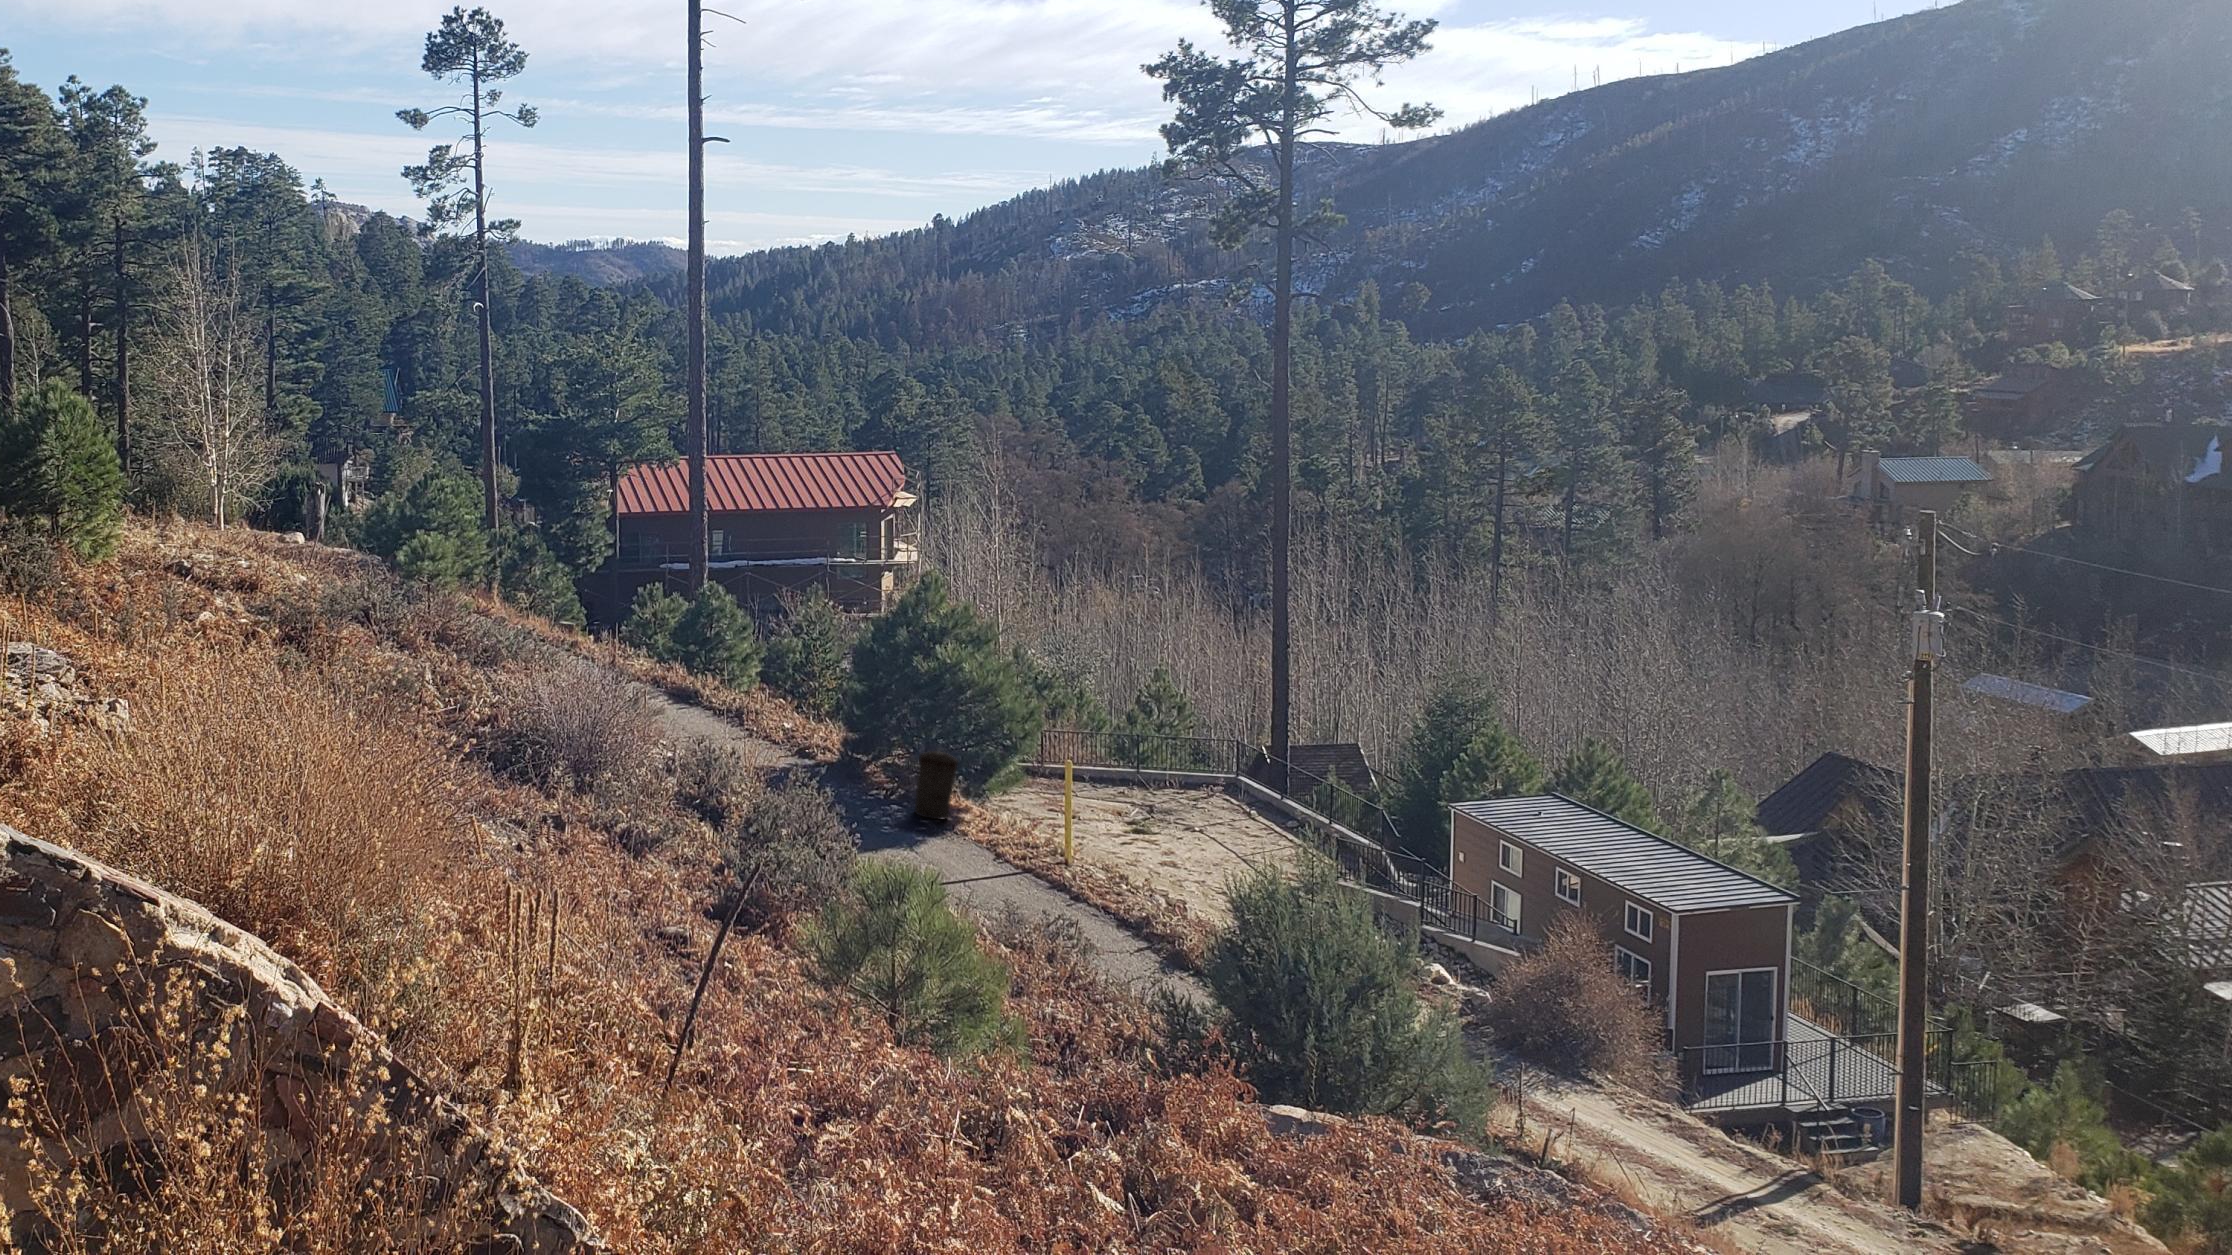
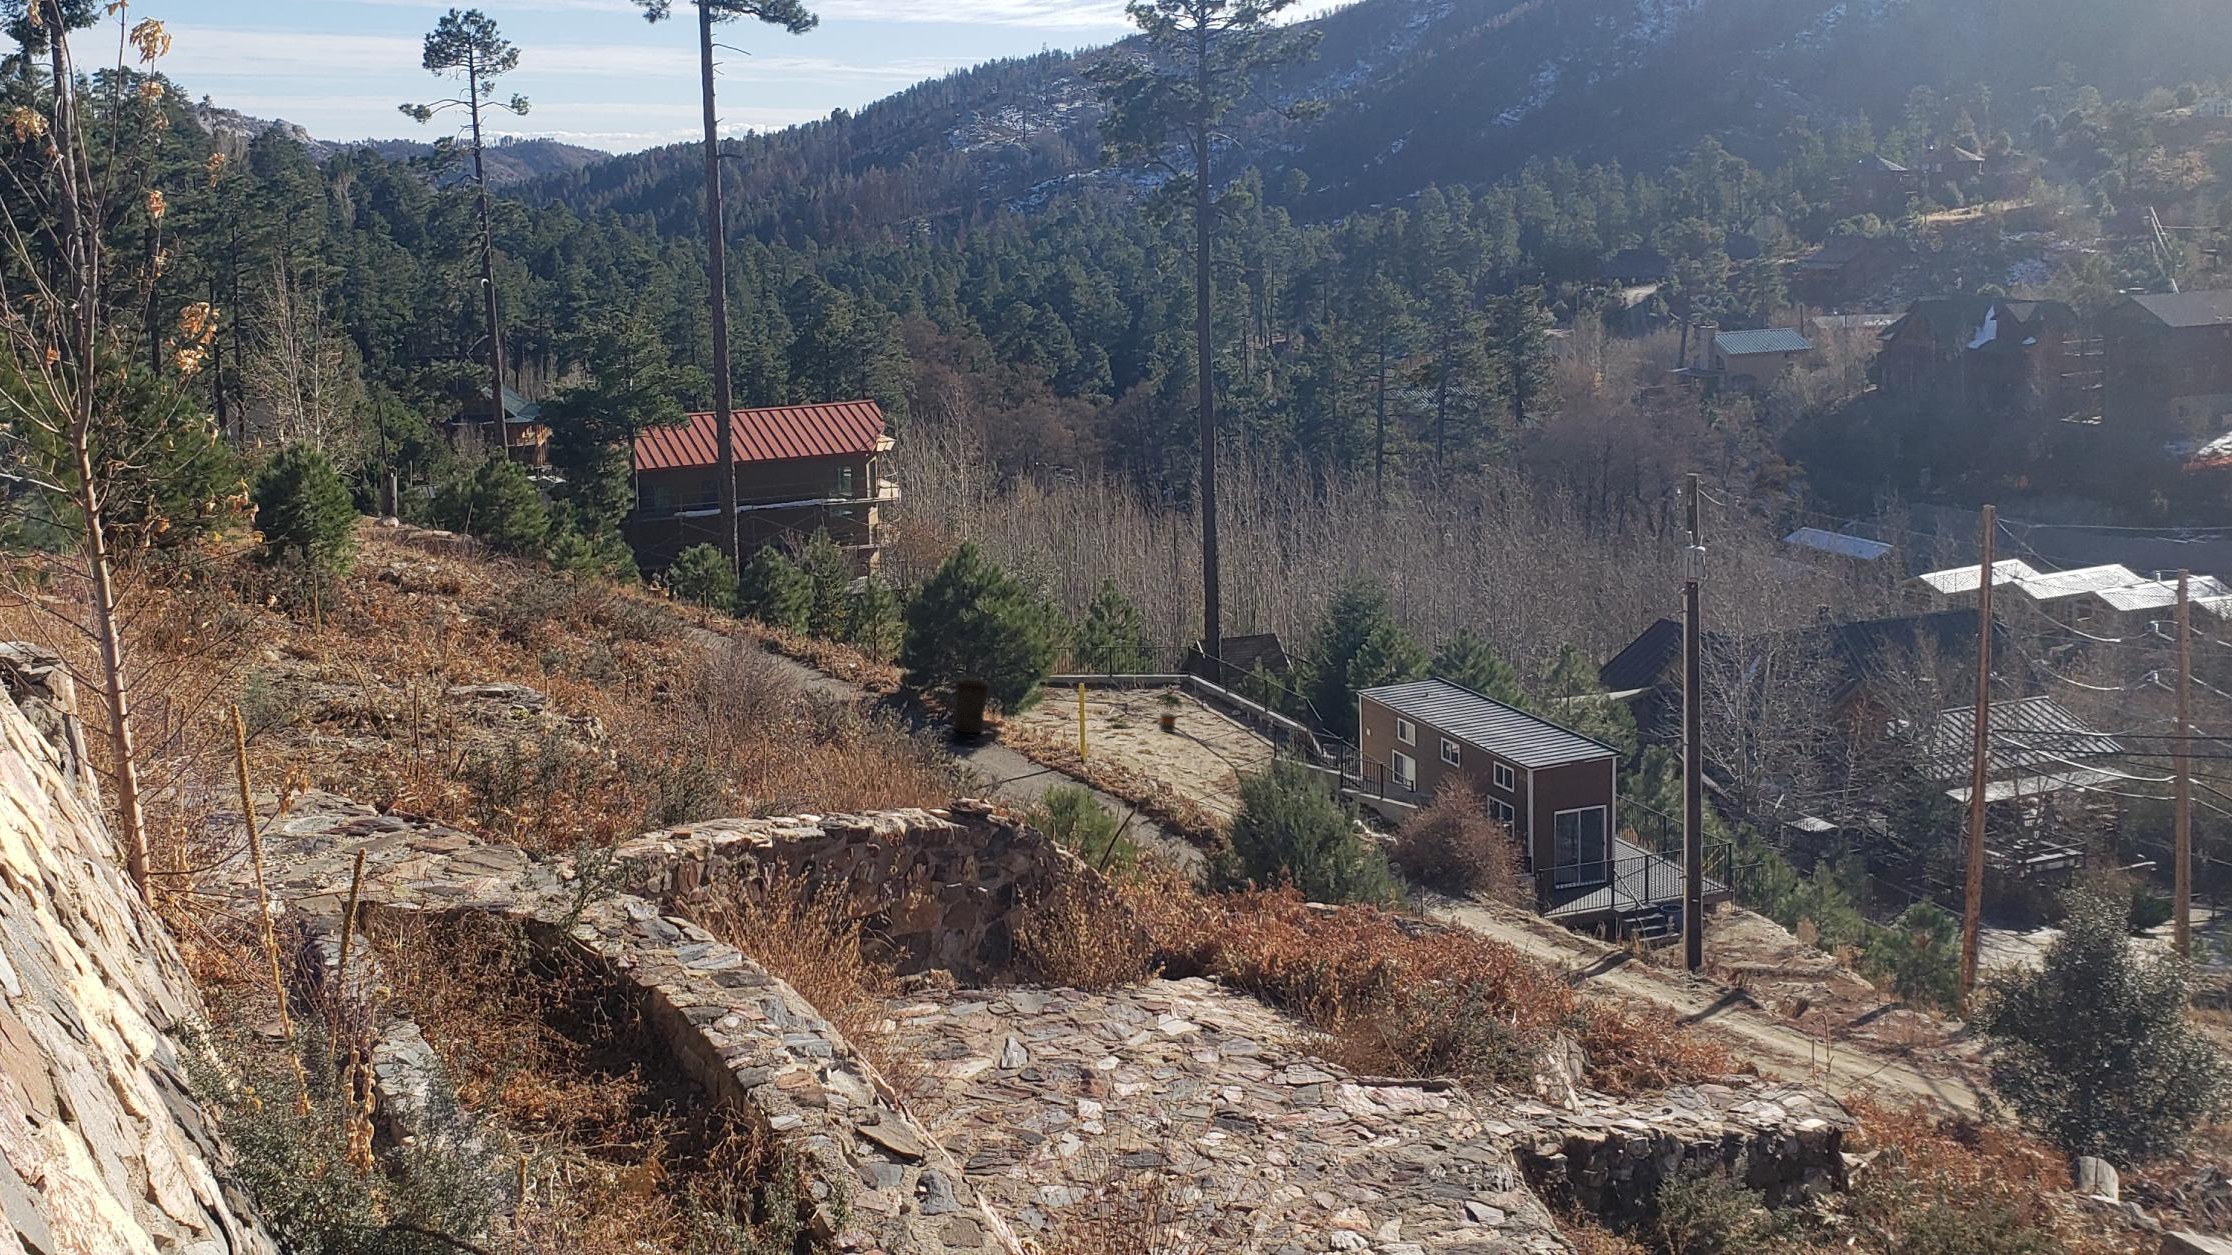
potted tree: none [1178,787,1210,836] -> present [1159,694,1182,733]

